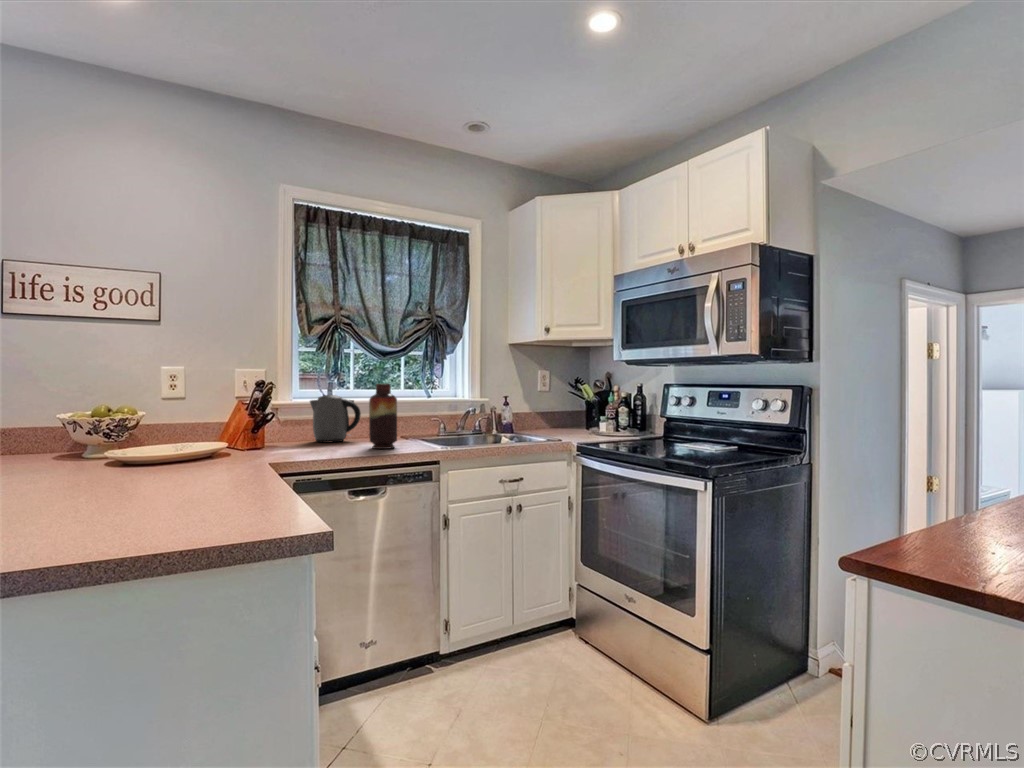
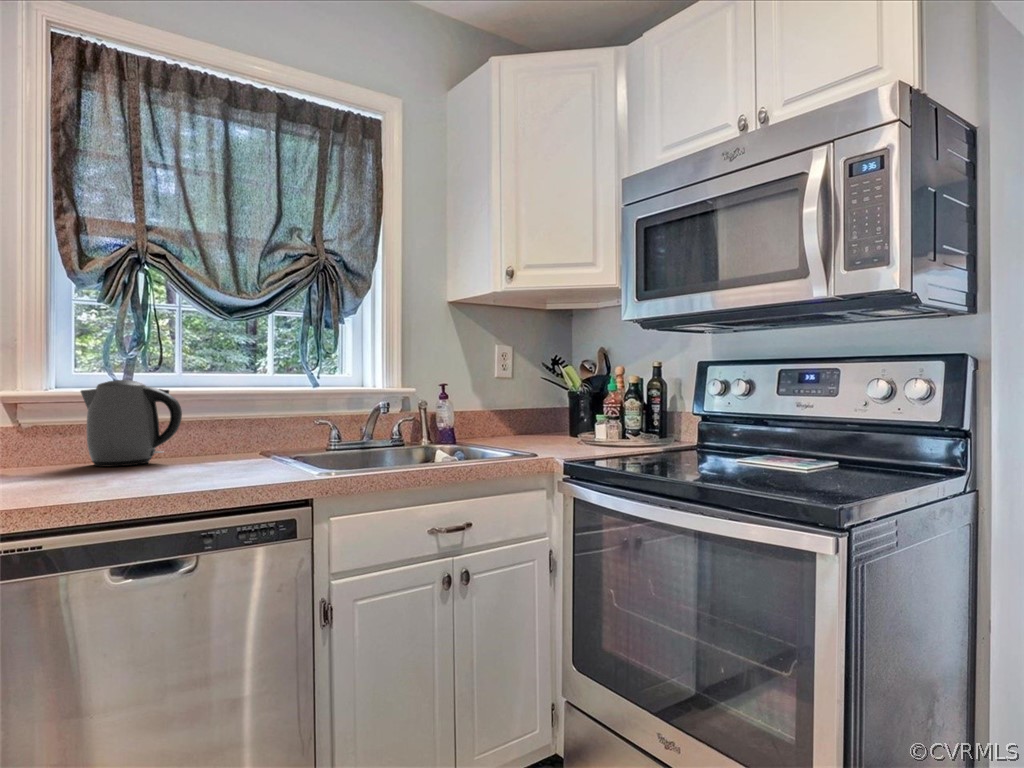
vase: present [369,384,397,449] -> none [178,354,235,478]

